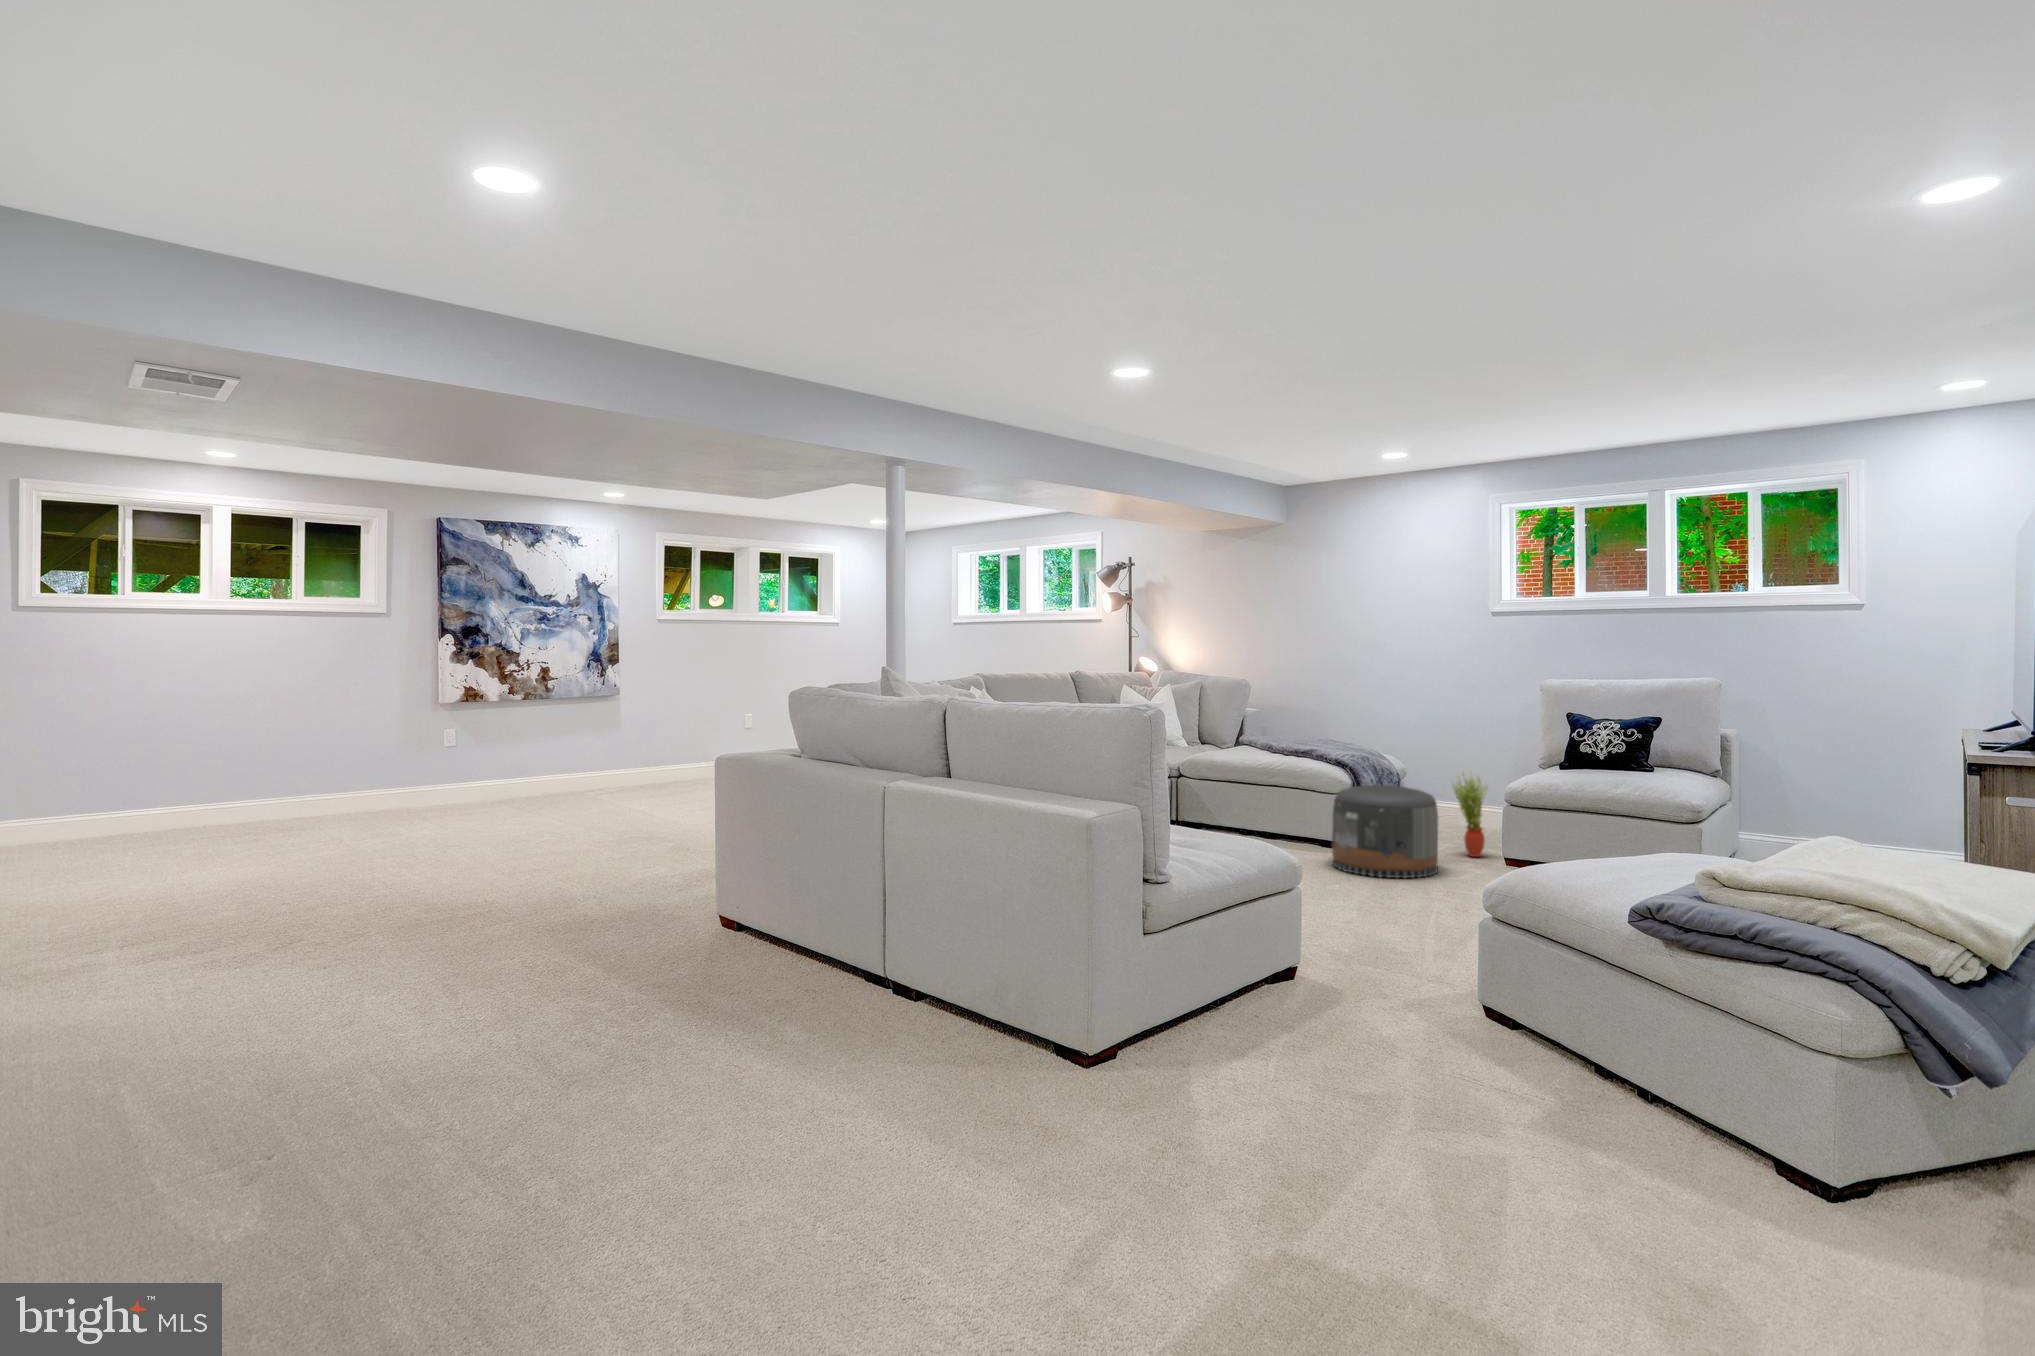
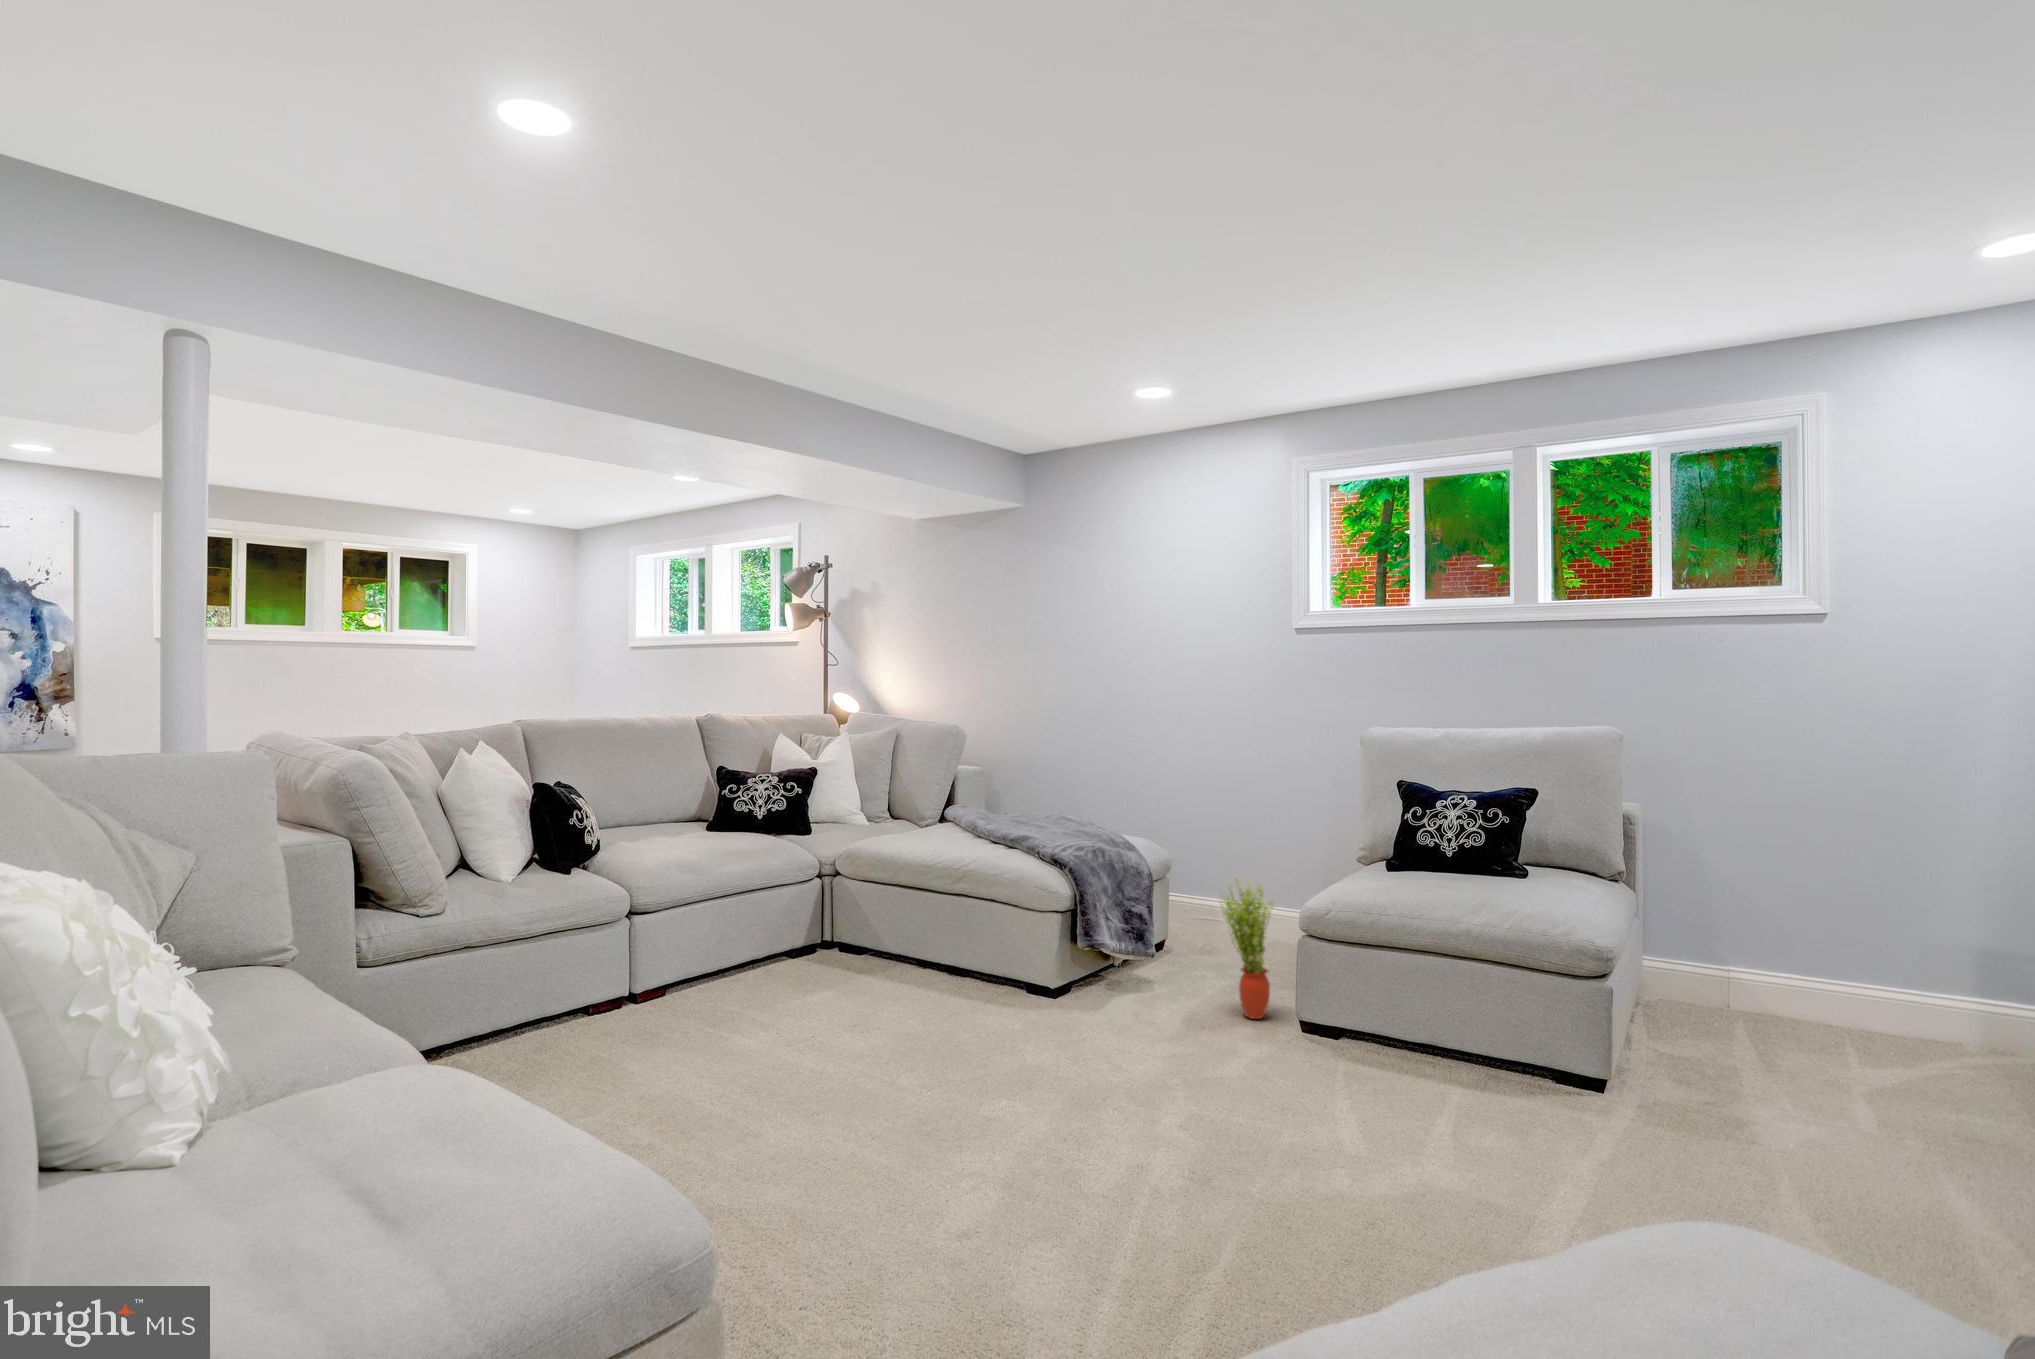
pouf: present [1332,785,1438,878] -> none [1013,907,1185,1084]

